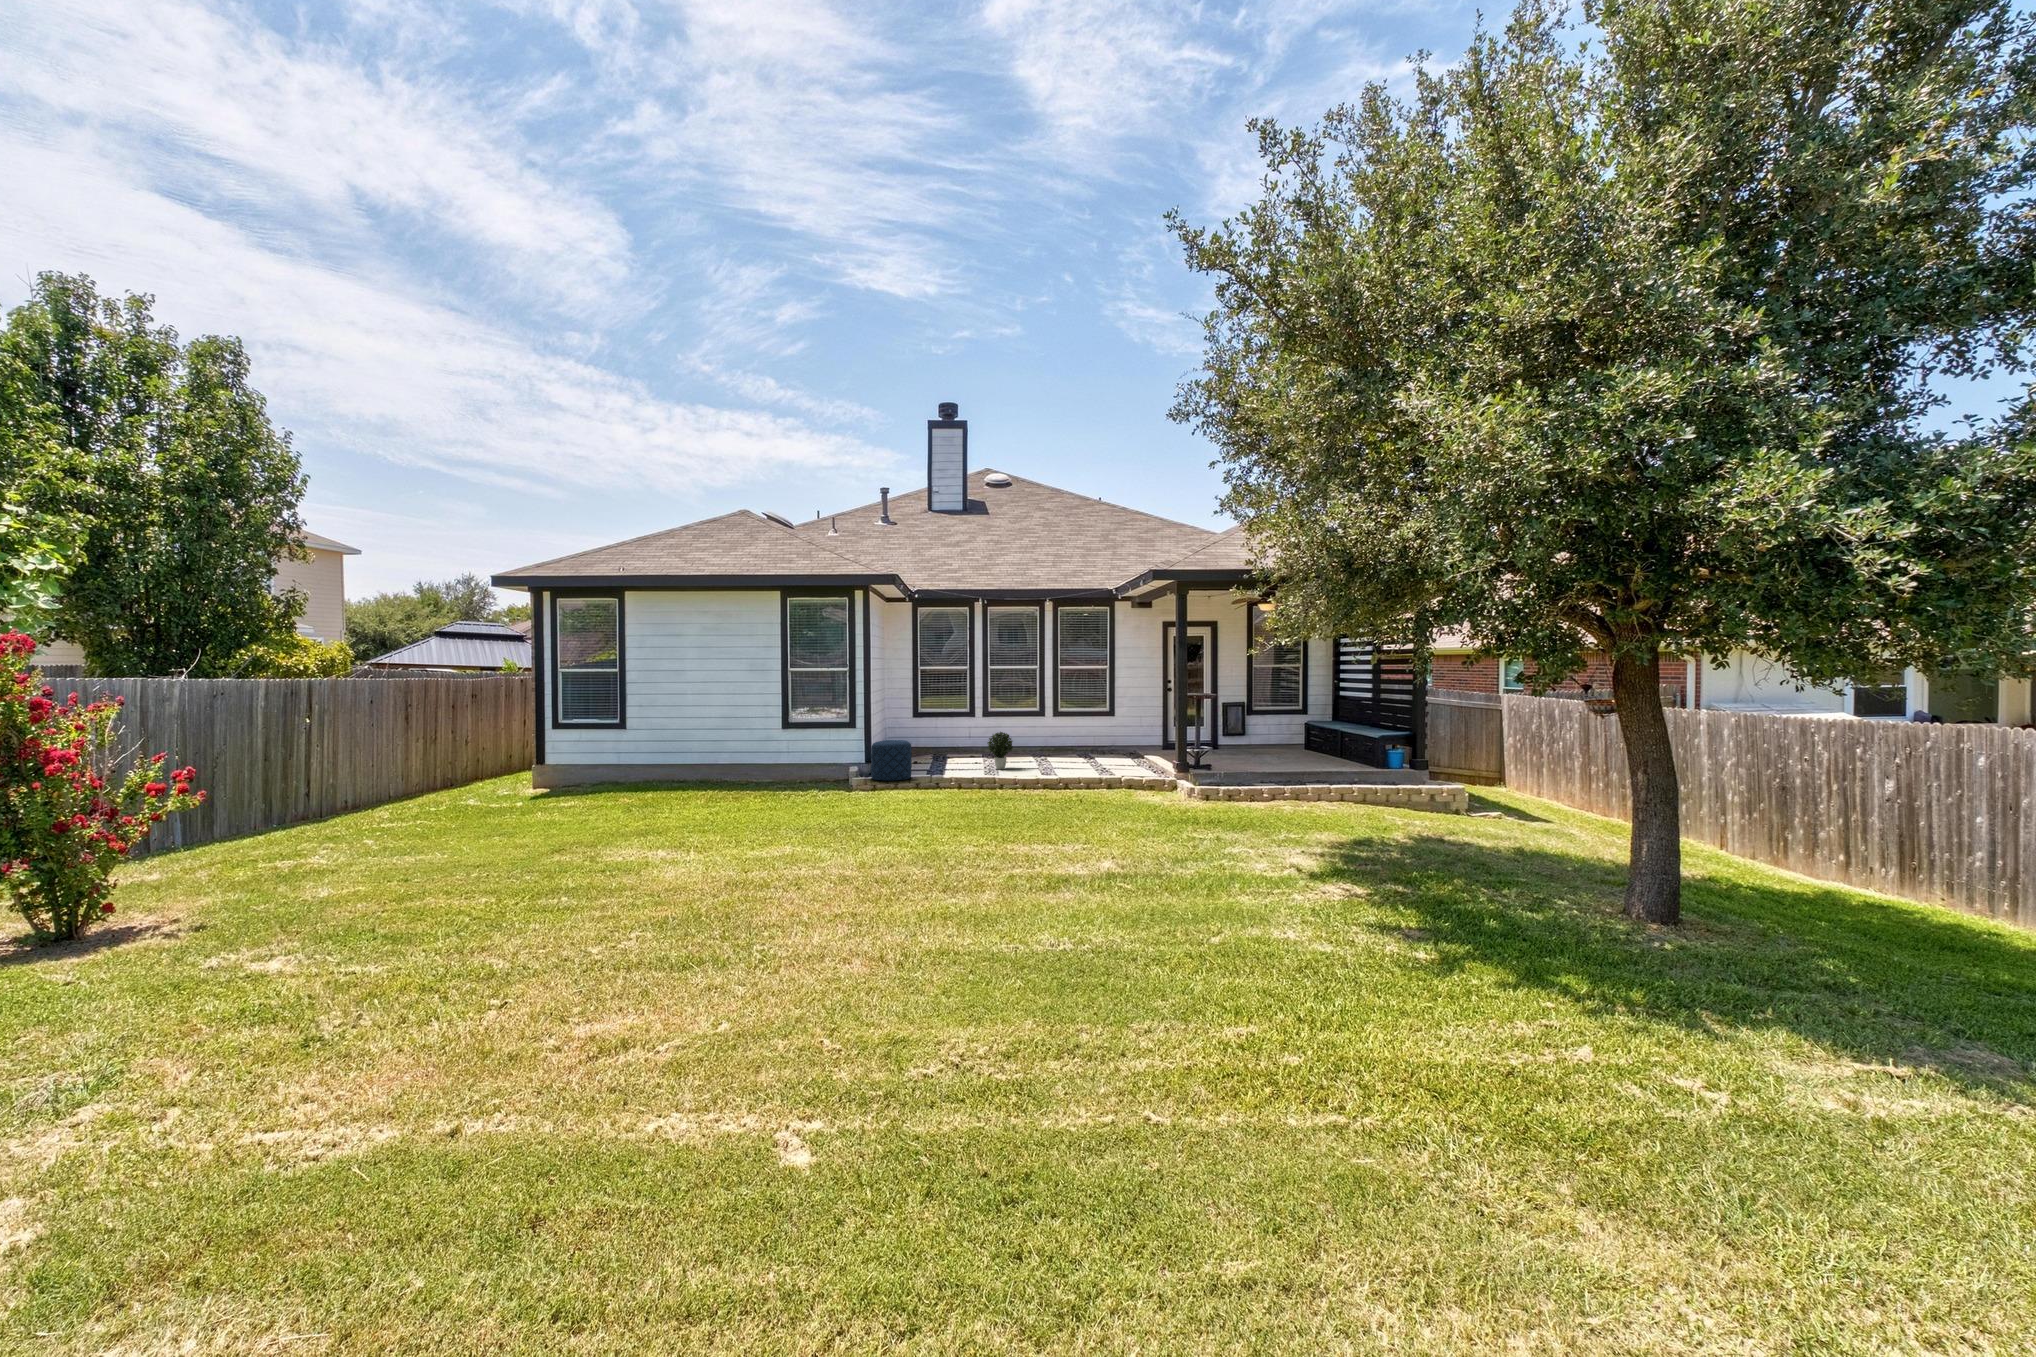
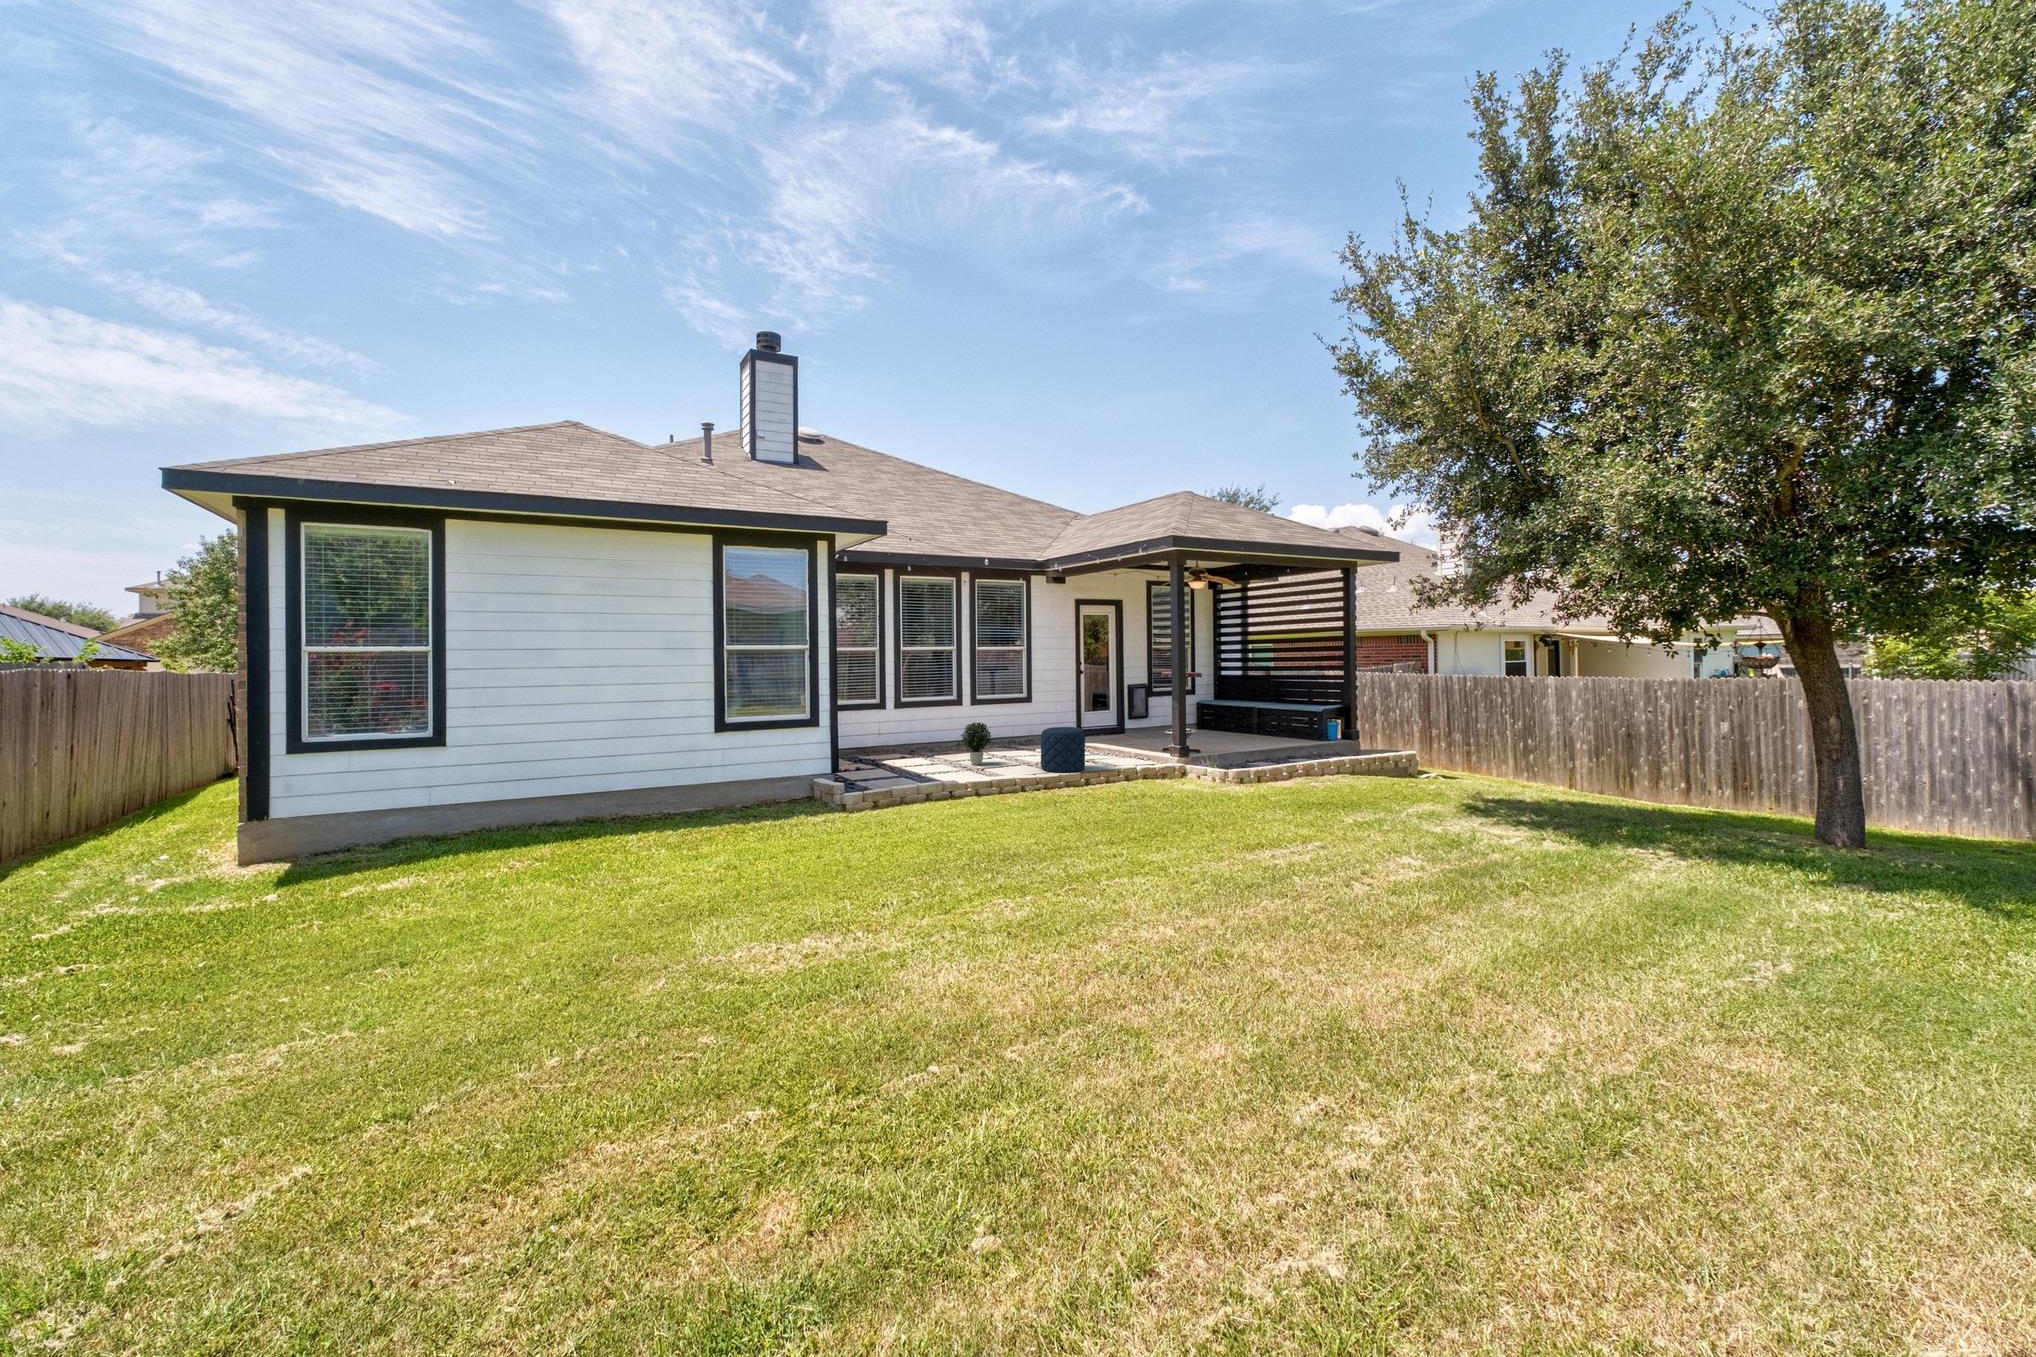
pouf: present [871,740,912,781] -> present [1041,727,1085,772]

